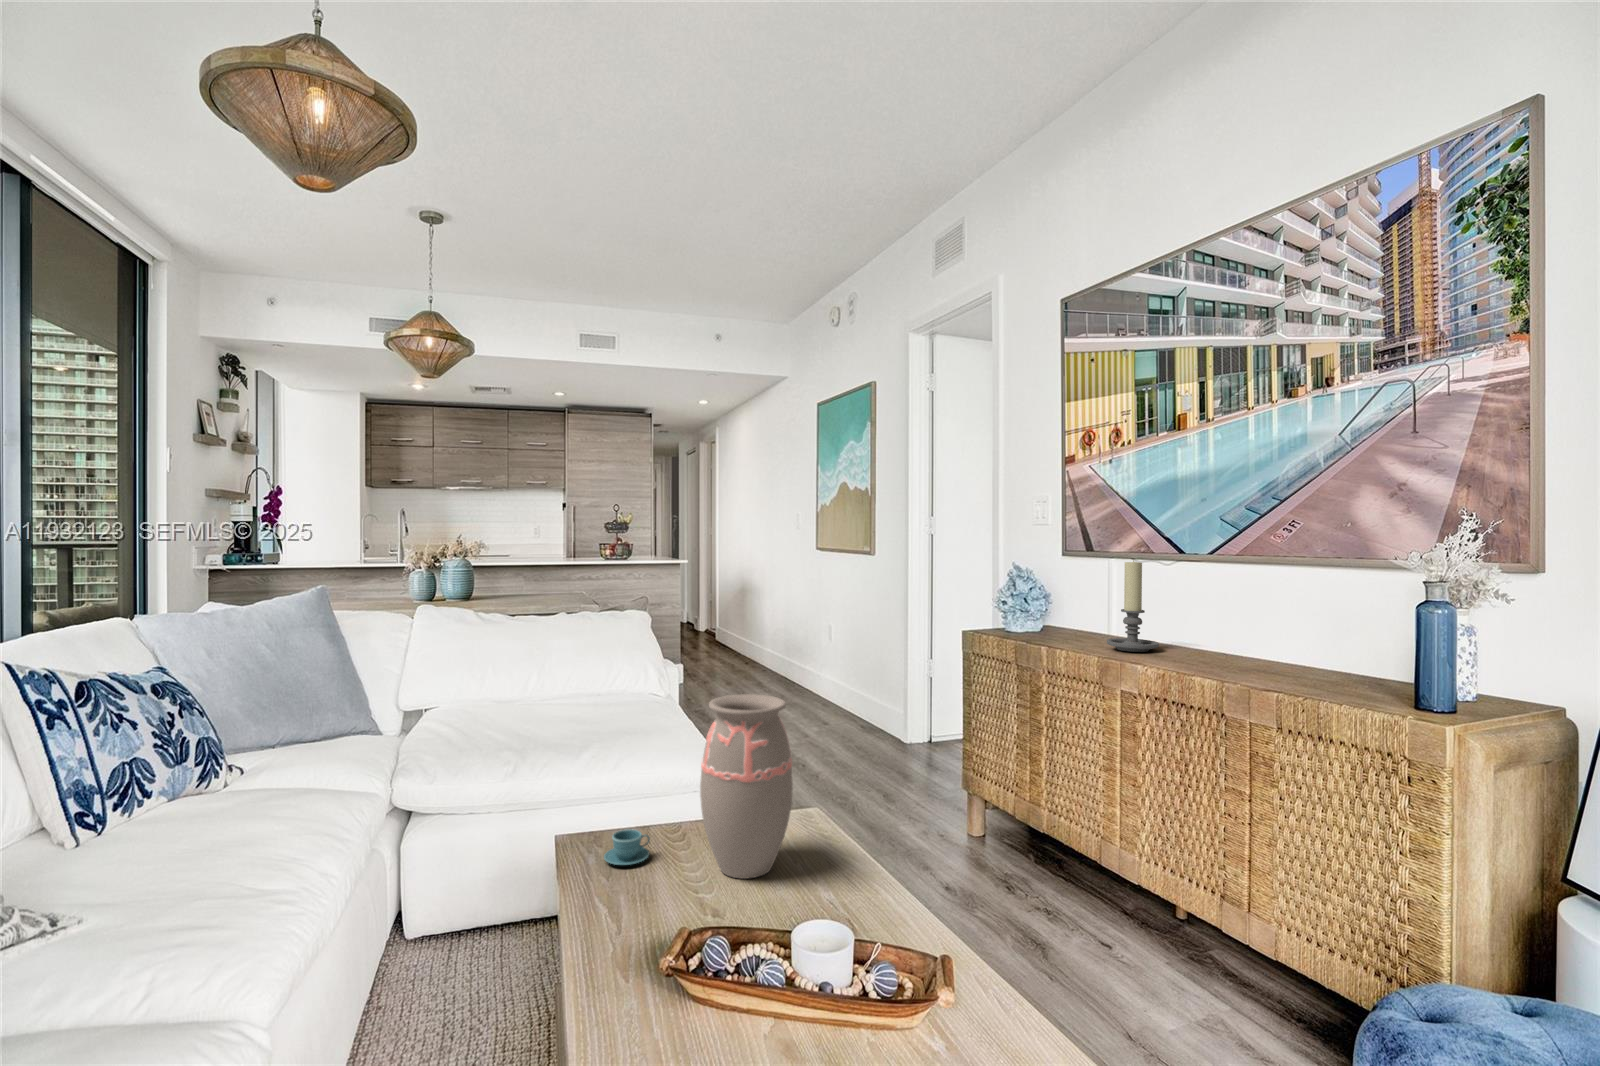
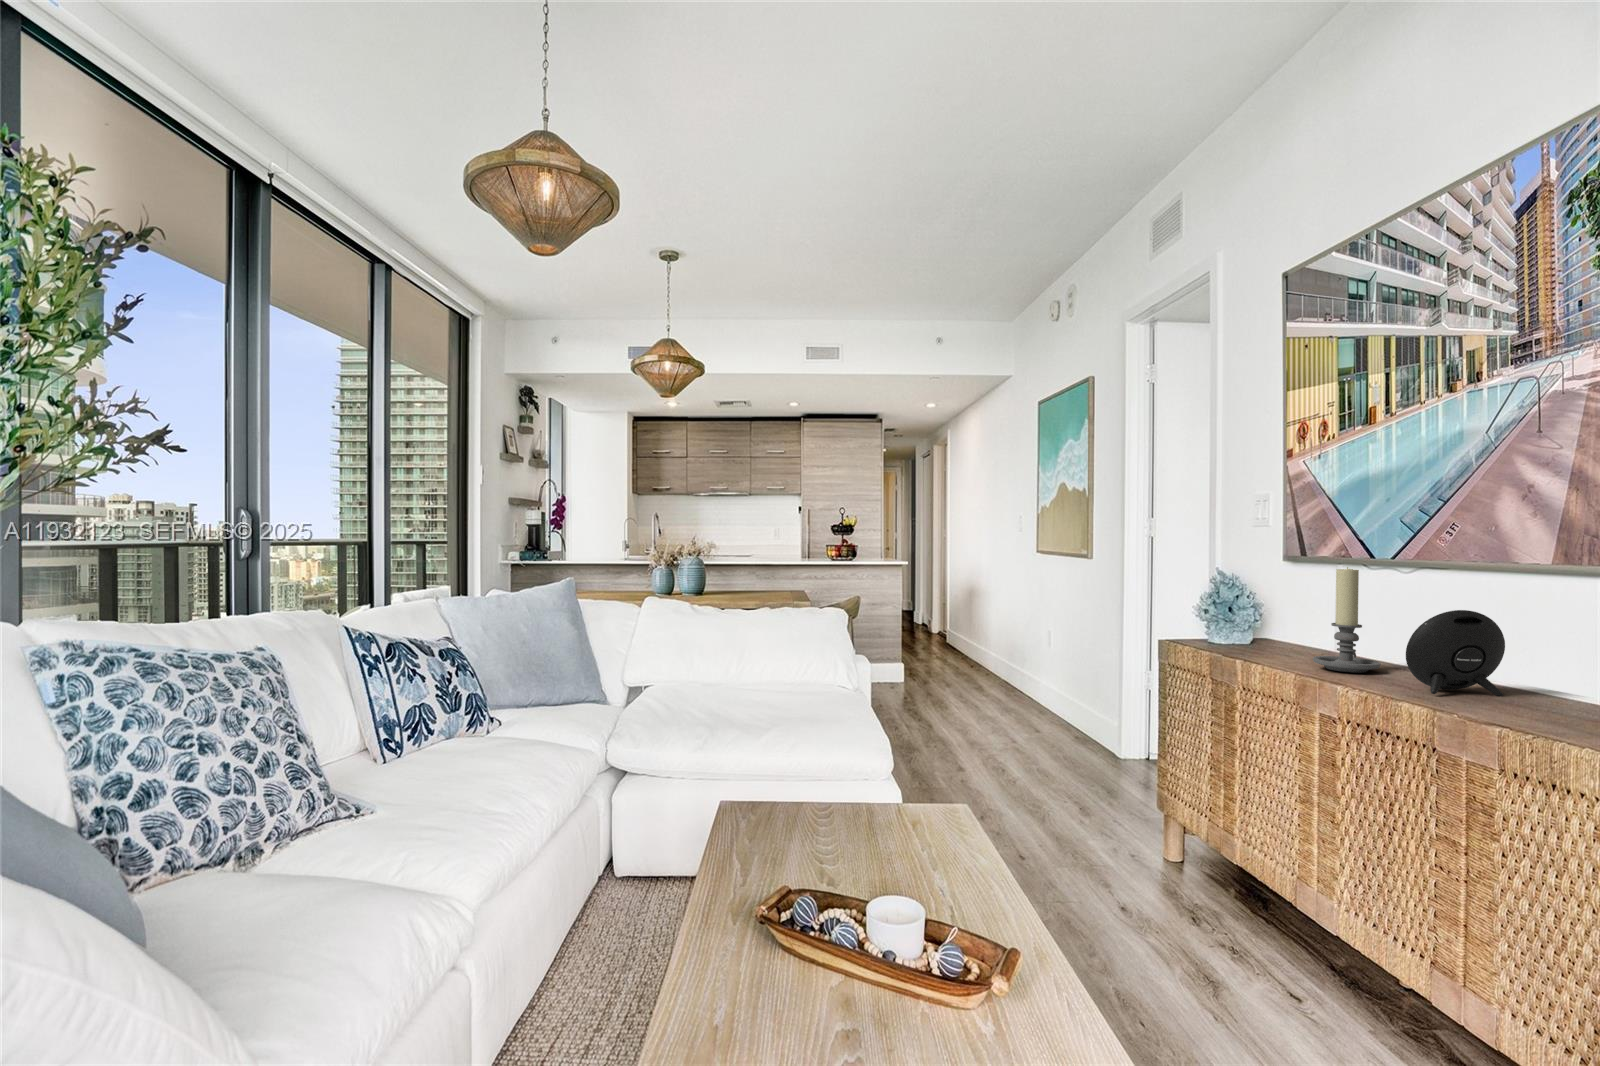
speaker: none [1190,595,1259,667] -> present [1406,610,1505,696]
decorative vase: present [700,694,793,879] -> none [825,686,911,856]
teacup: present [604,829,650,865] -> none [746,800,787,830]

